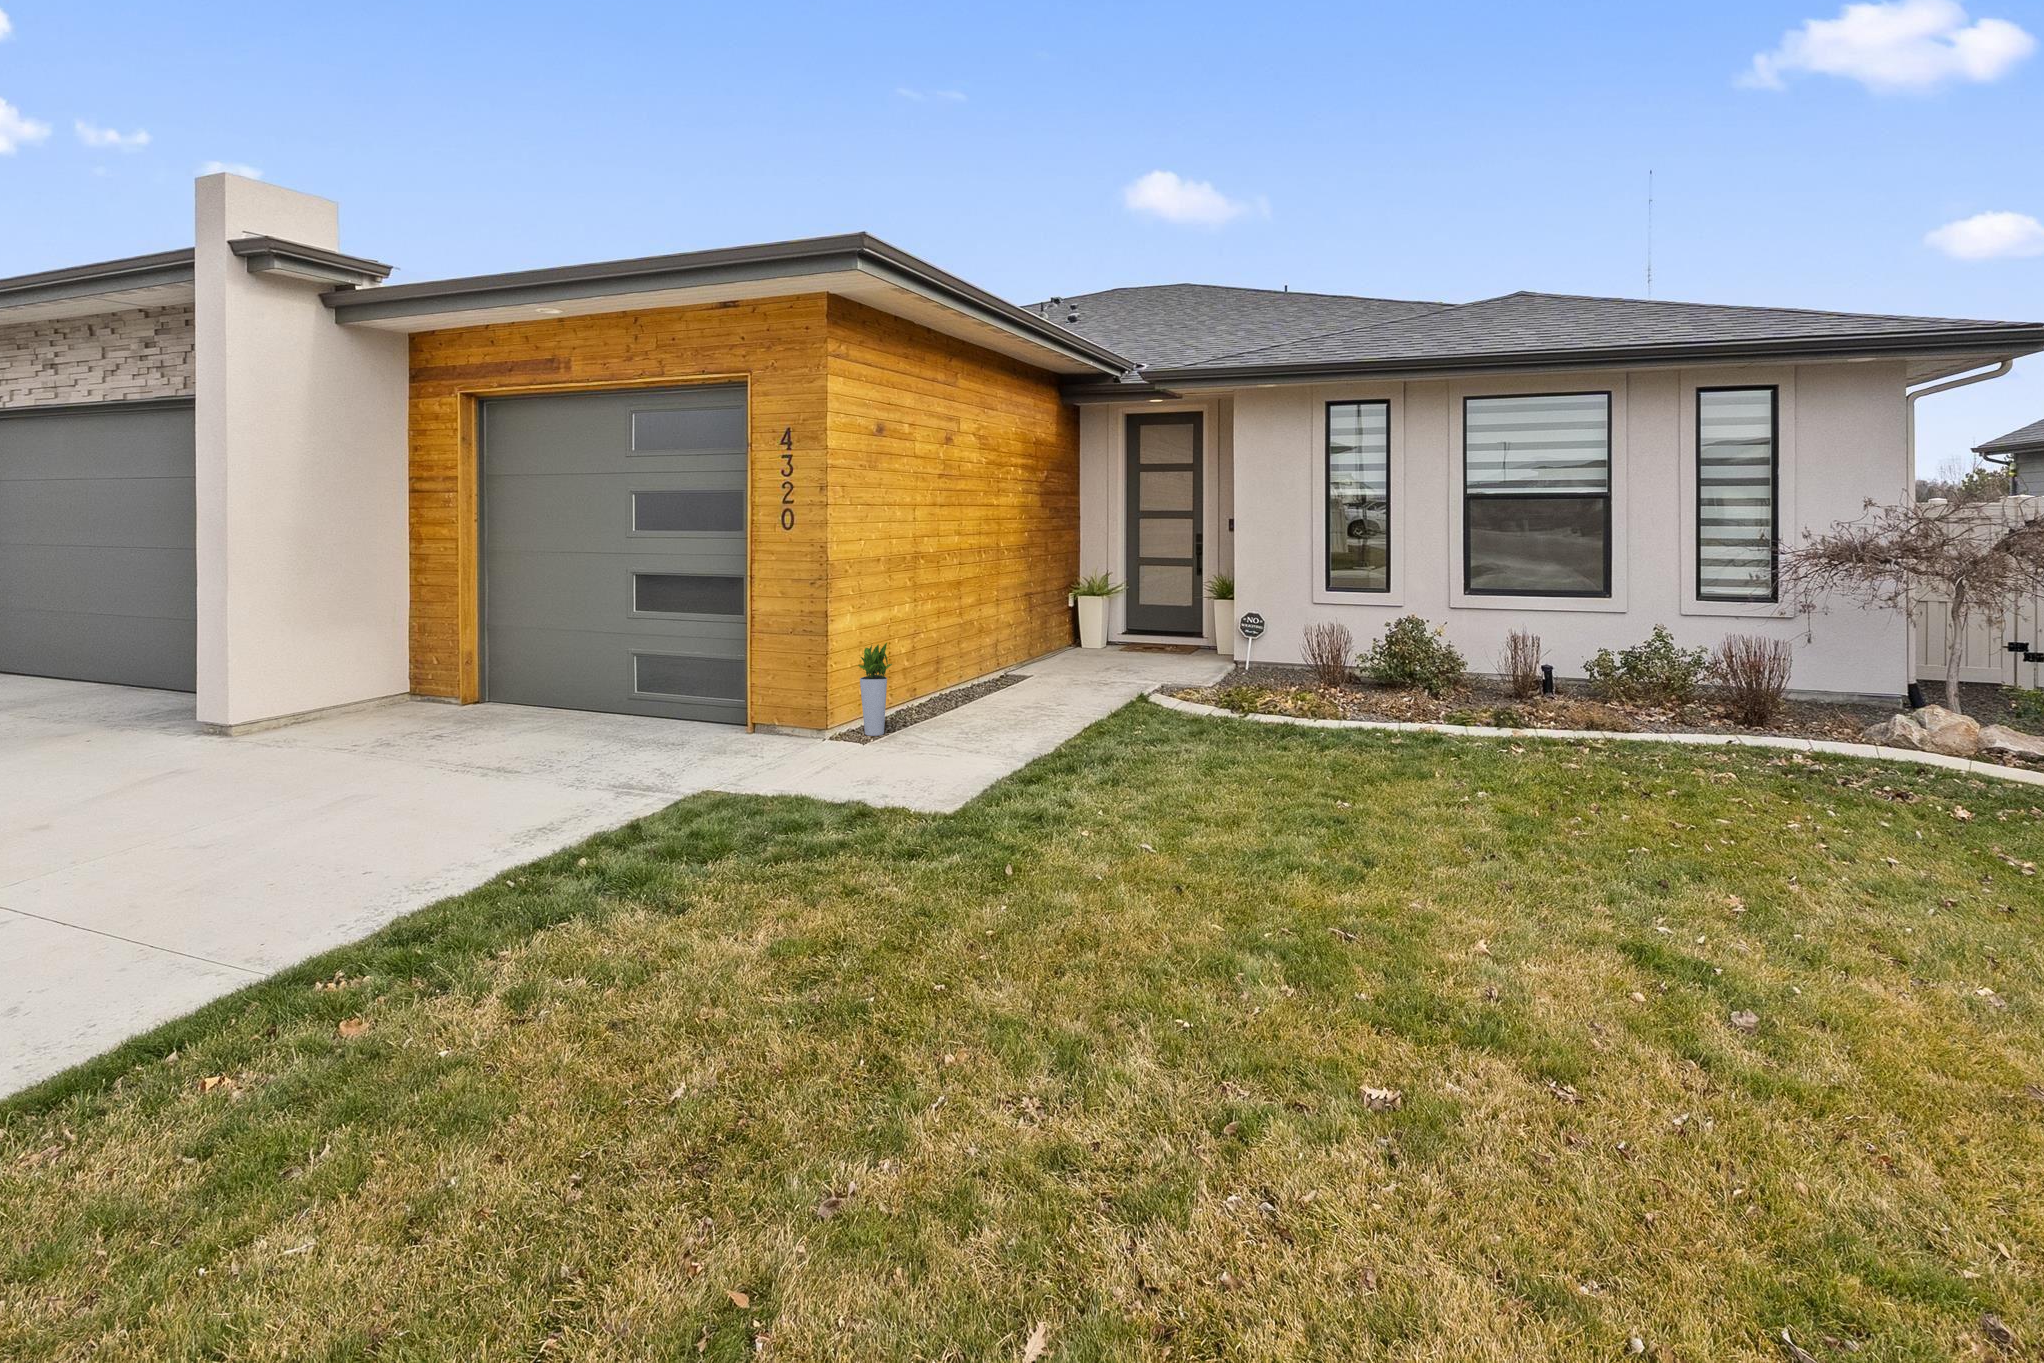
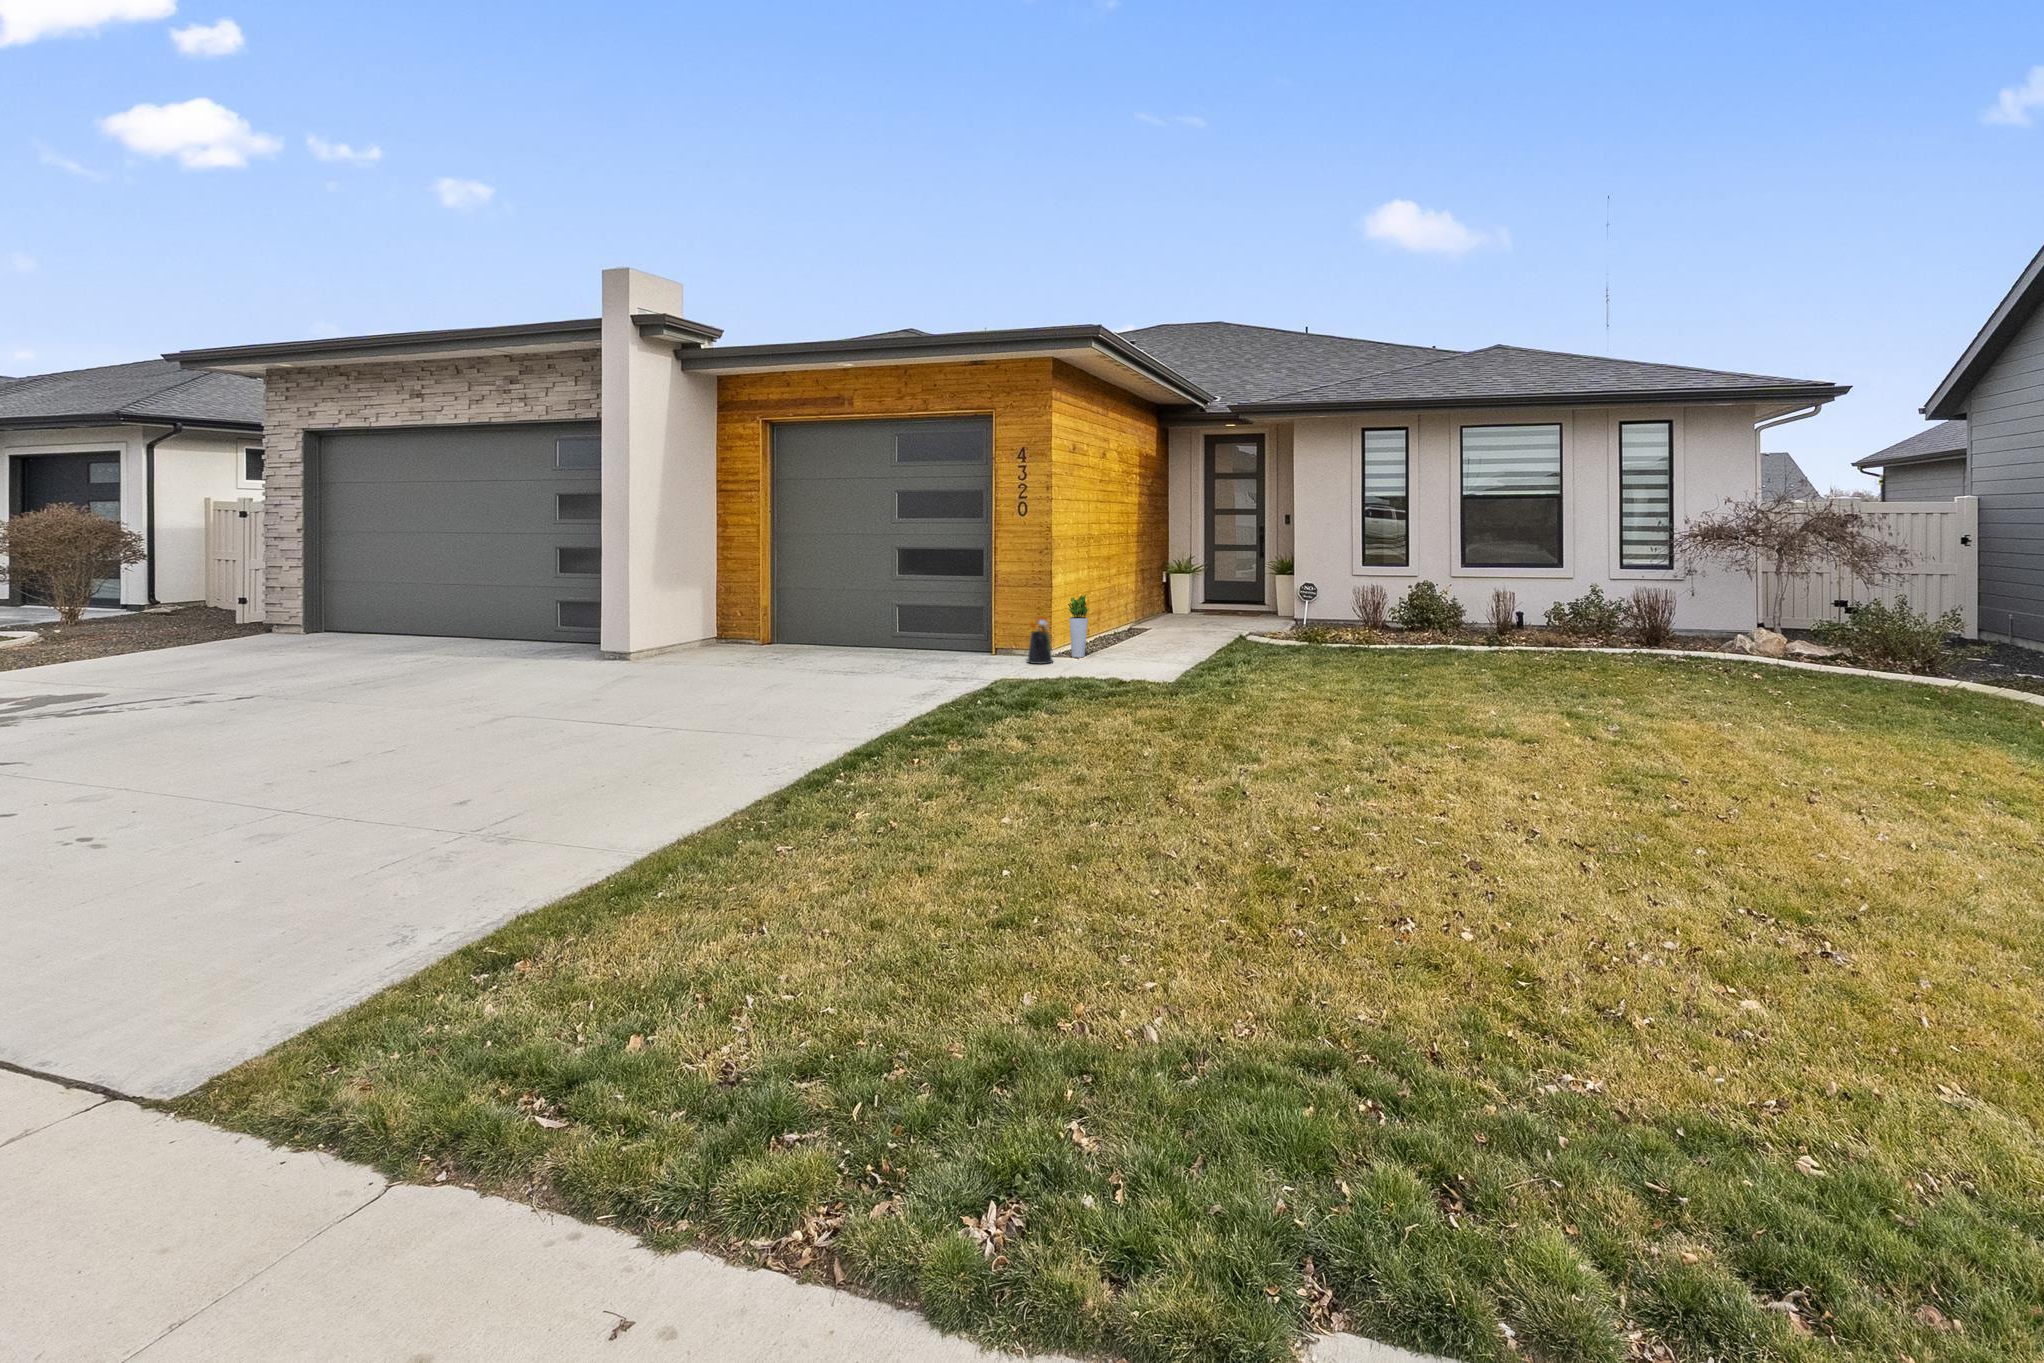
watering can: none [786,676,826,751] -> present [1027,616,1053,664]

